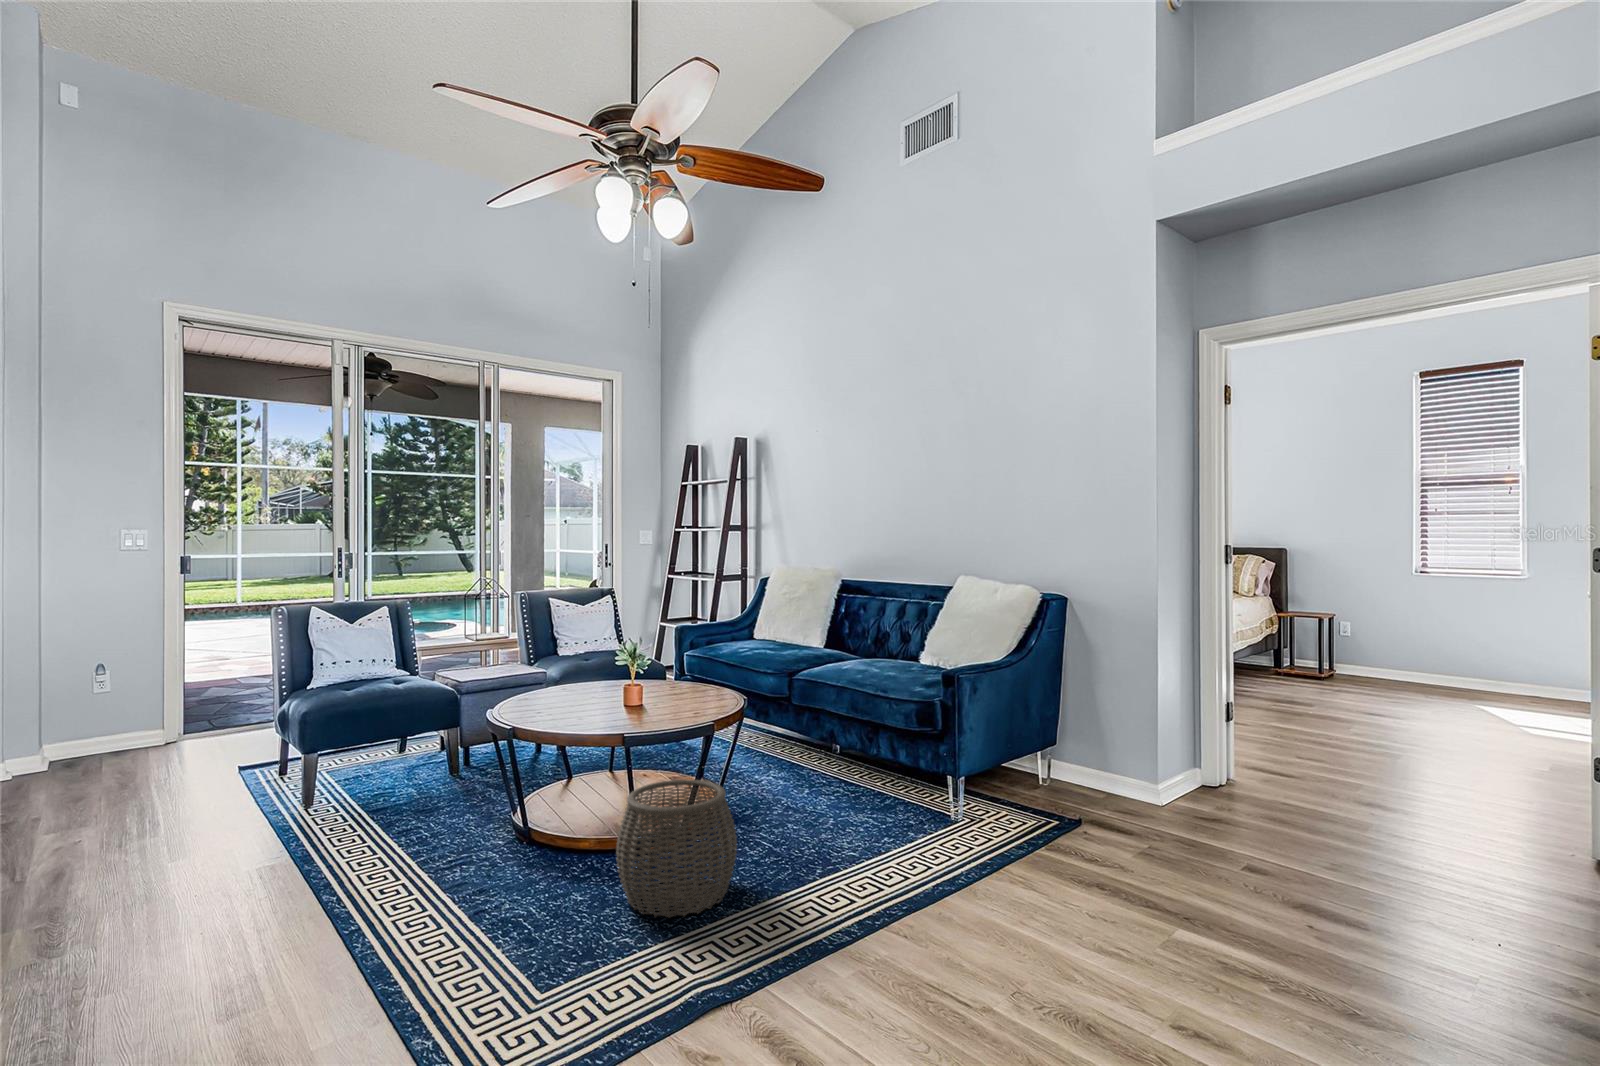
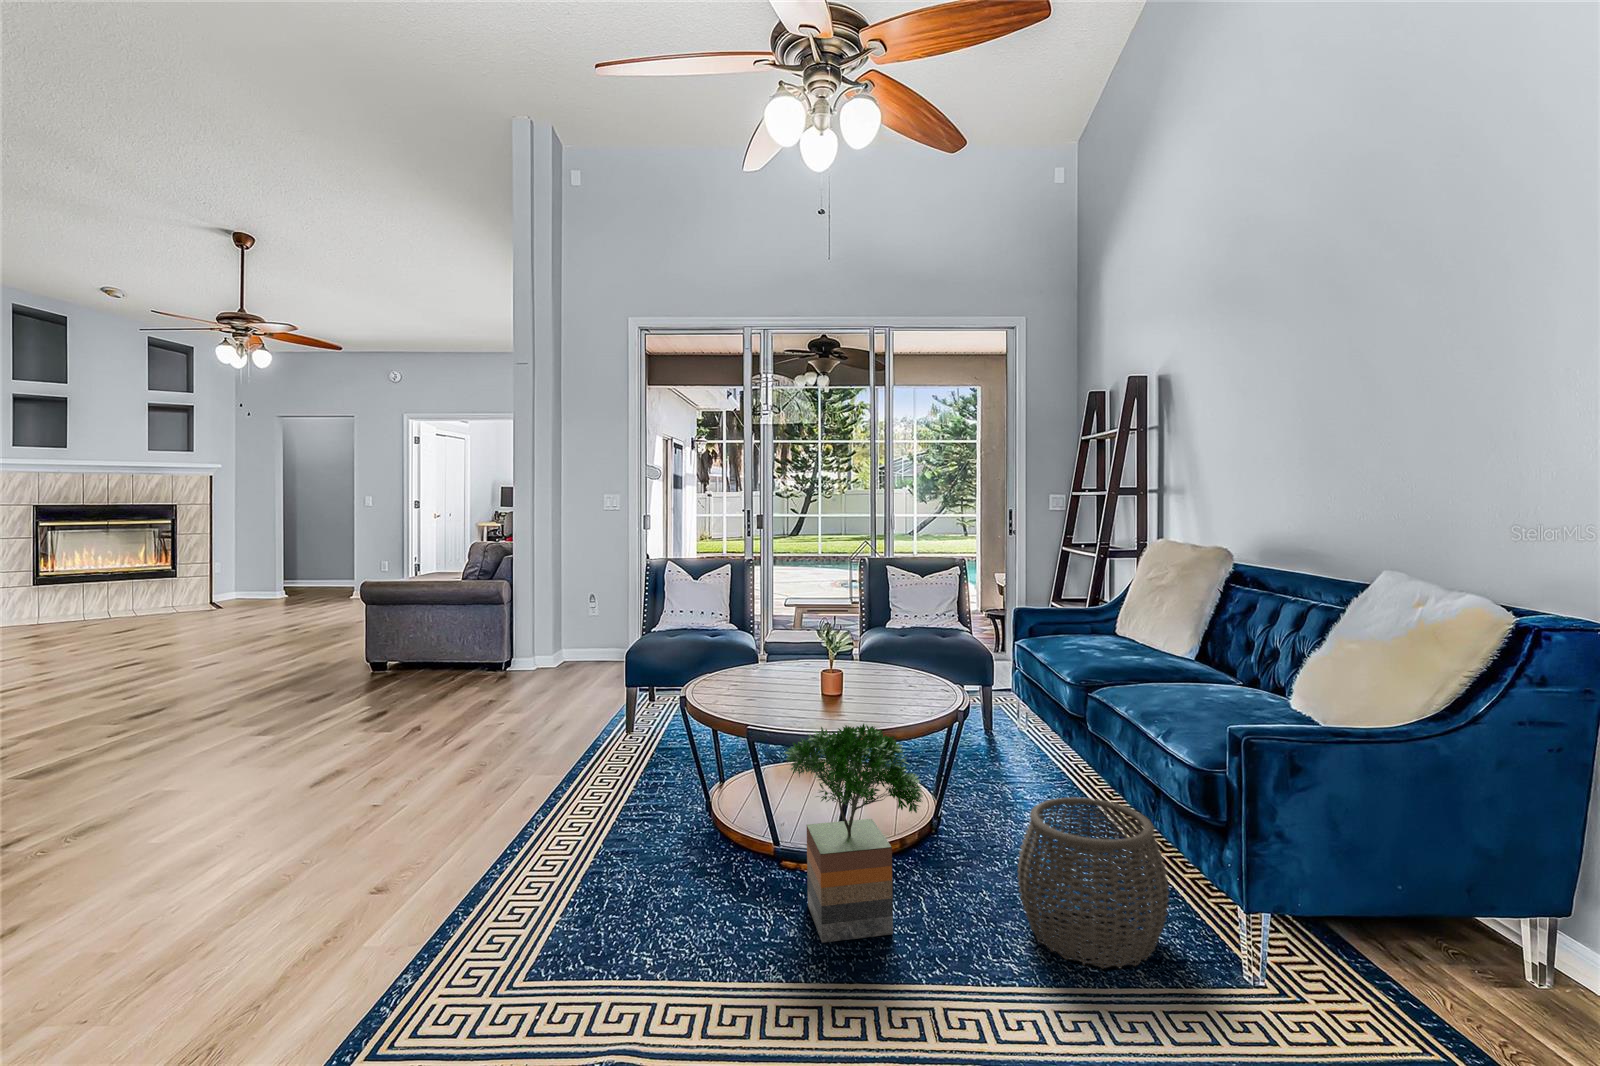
potted tree: none [378,750,547,992] -> present [785,724,923,943]

